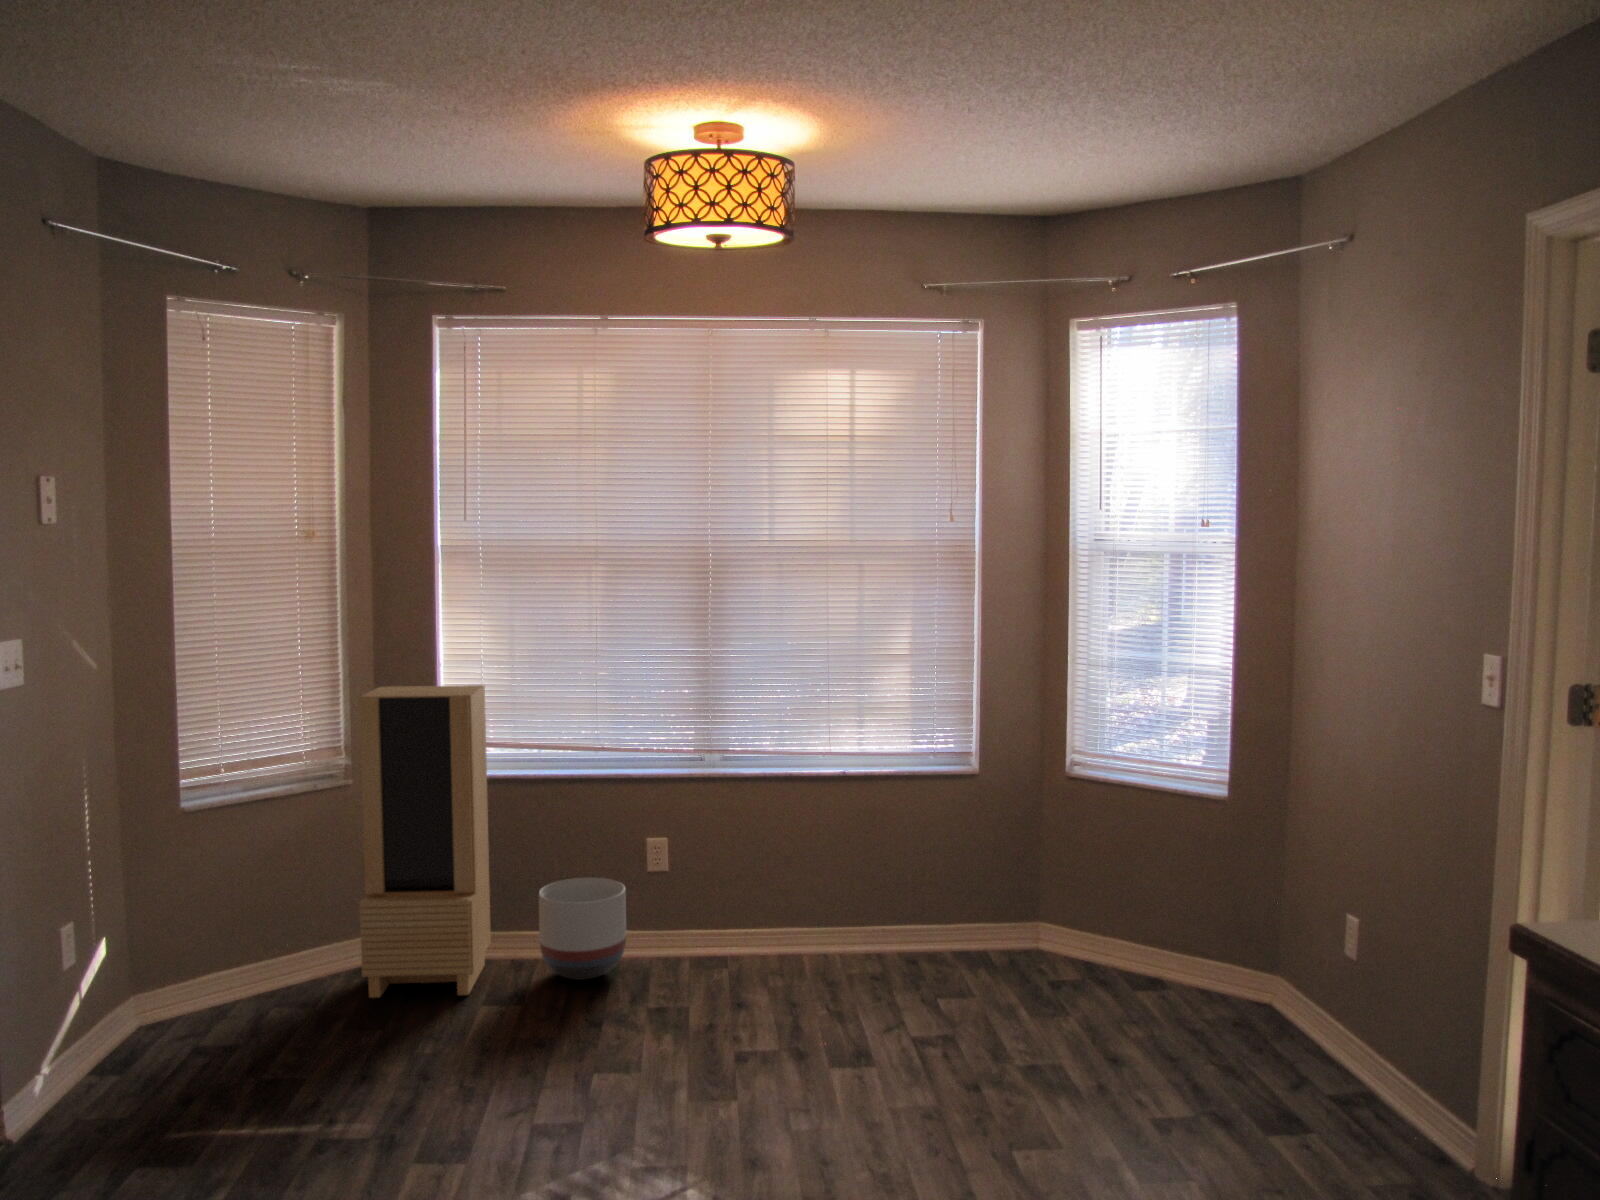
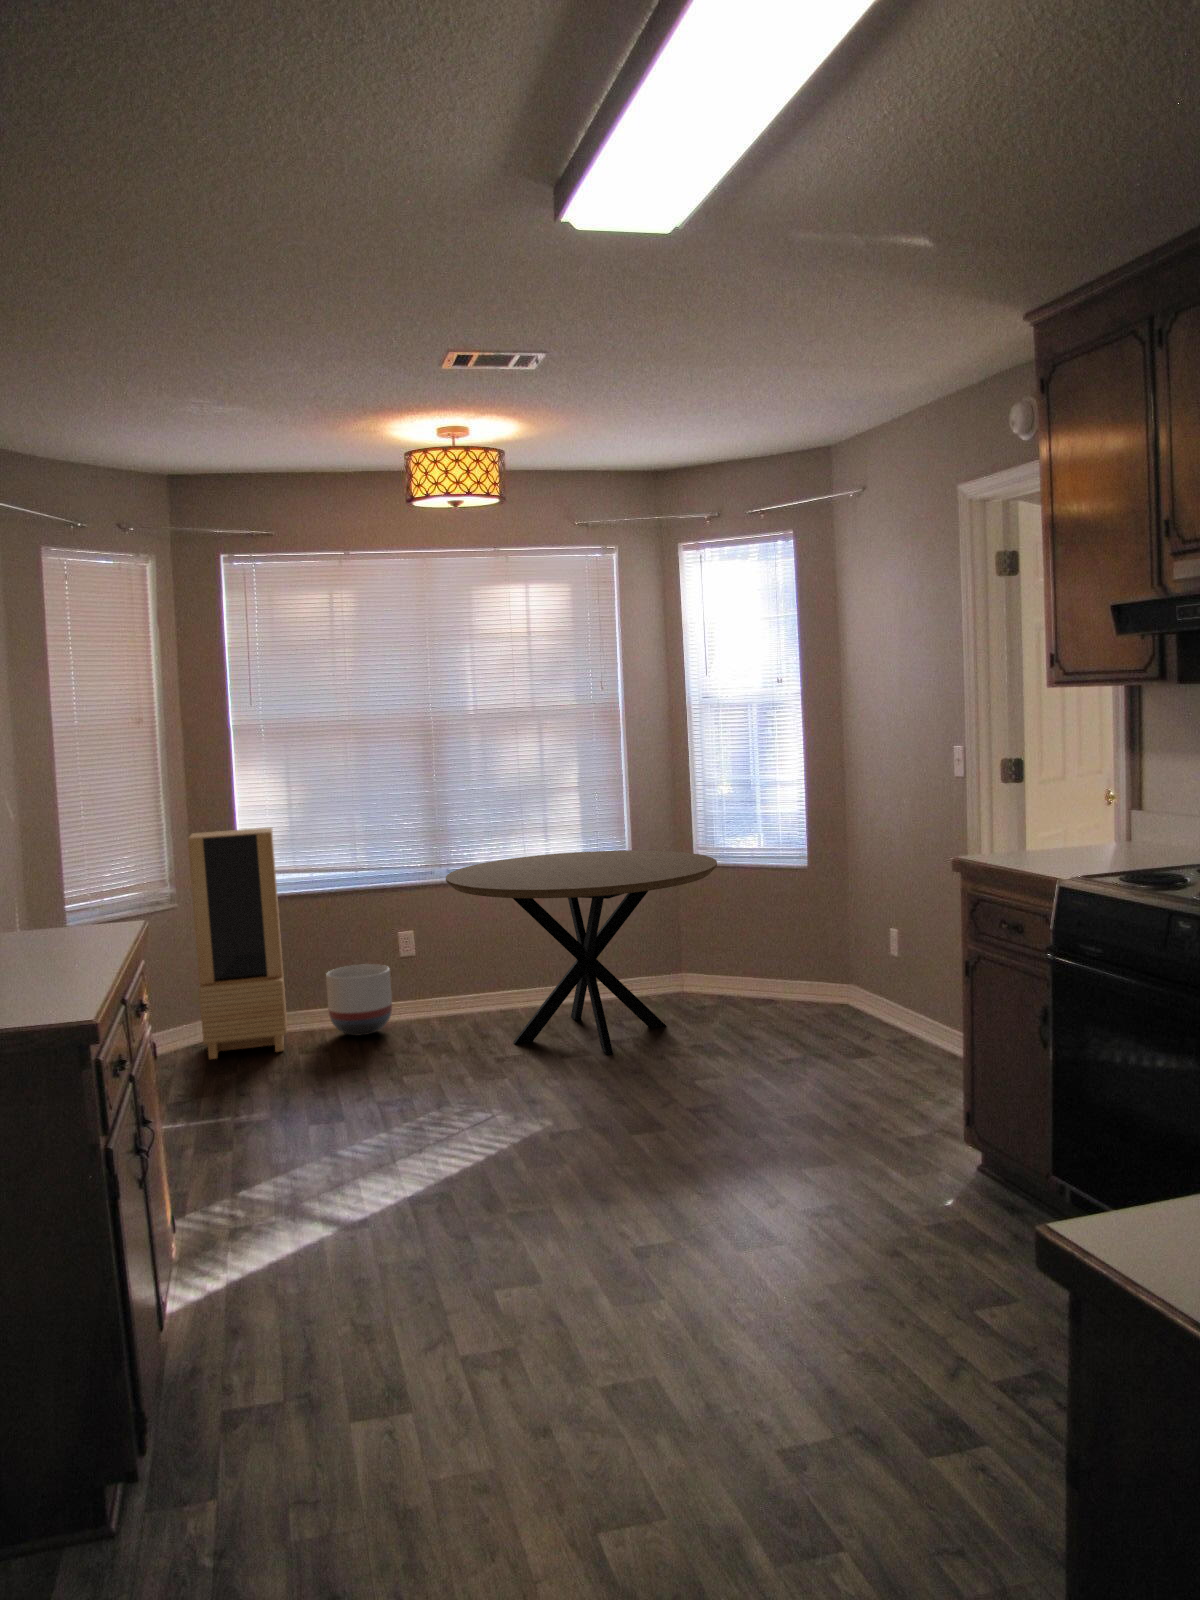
dining table: none [691,746,1091,1072] -> present [446,850,717,1054]

